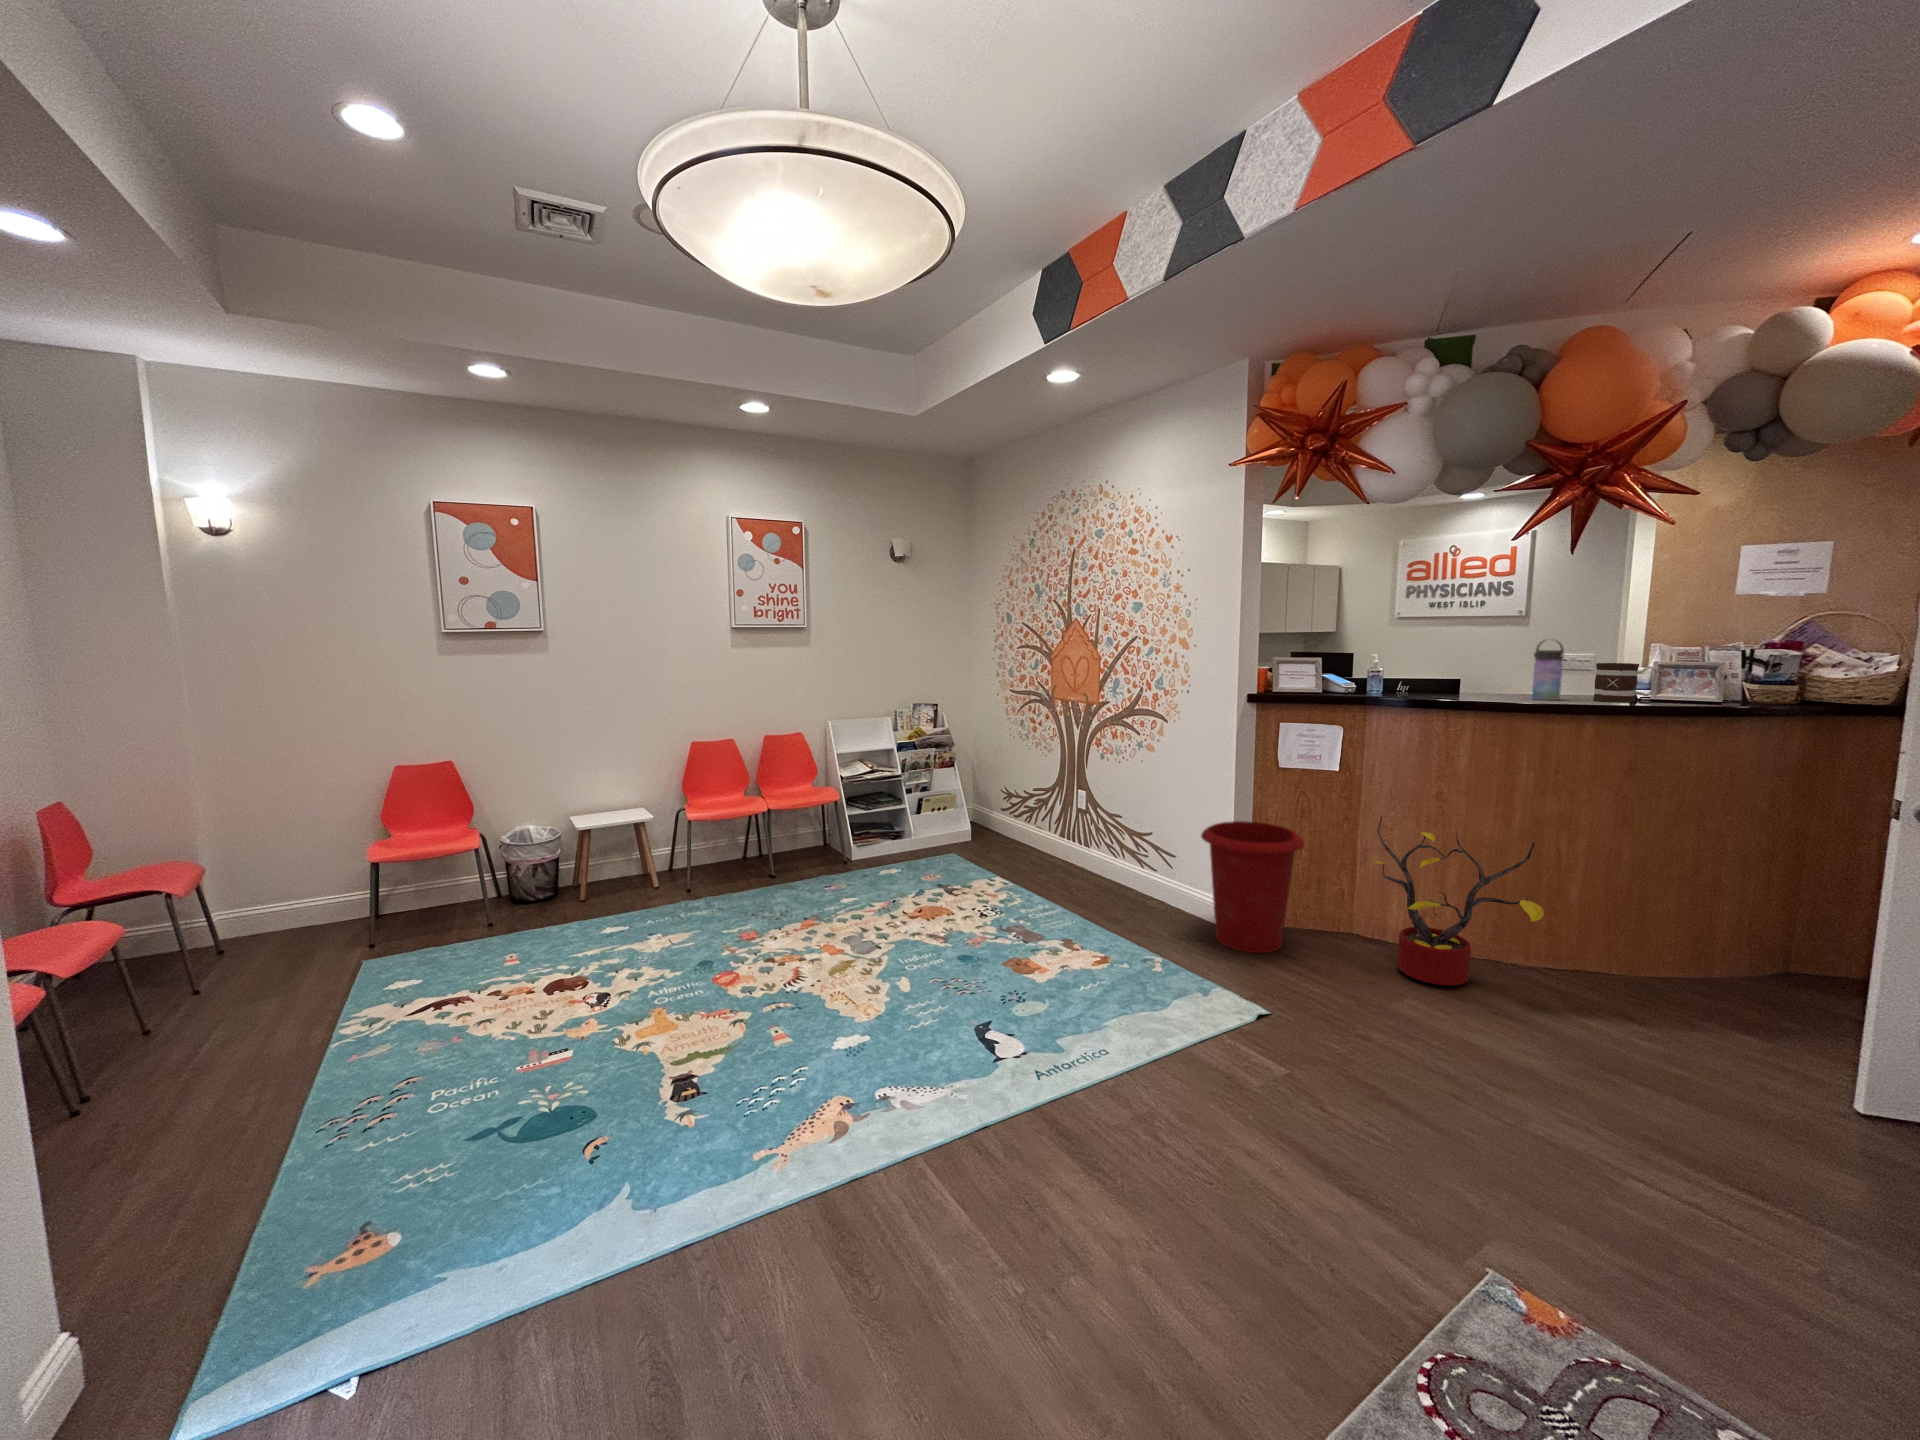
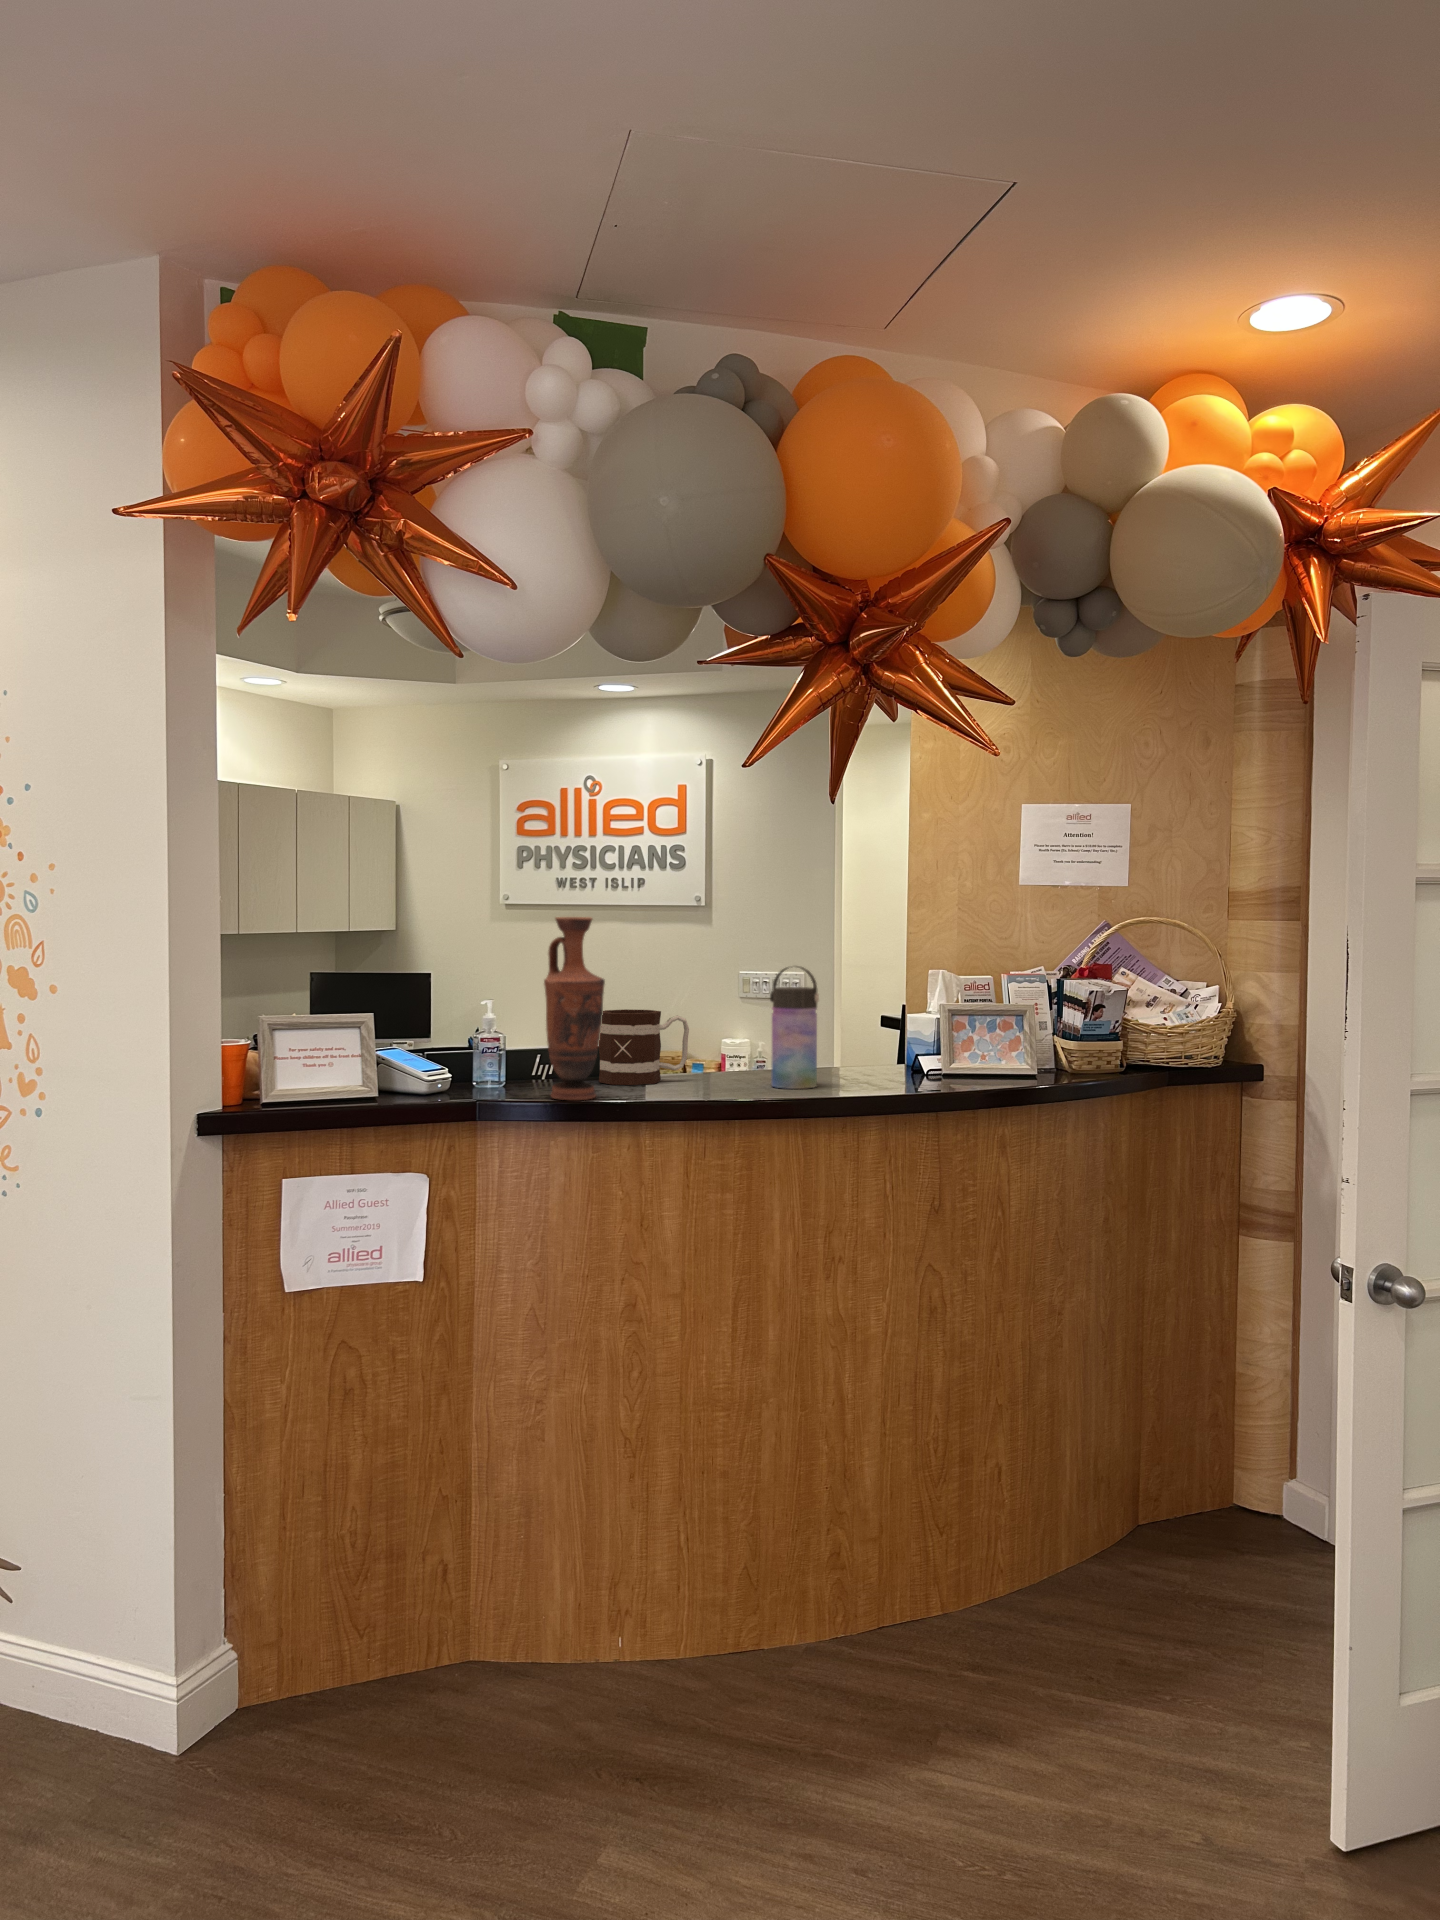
vase: none [1404,616,1436,698] -> present [544,917,605,1100]
mug: present [1593,663,1659,702] -> present [599,1009,689,1085]
decorative plant: present [1370,816,1544,985] -> none [502,1383,847,1782]
waste bin: present [1201,821,1305,953] -> none [80,1445,357,1836]

